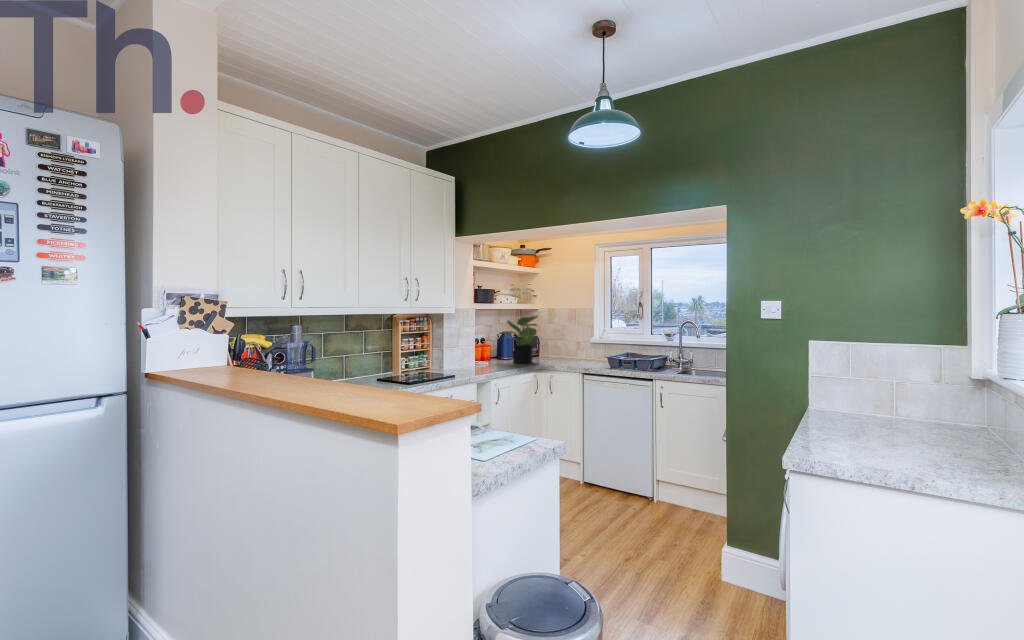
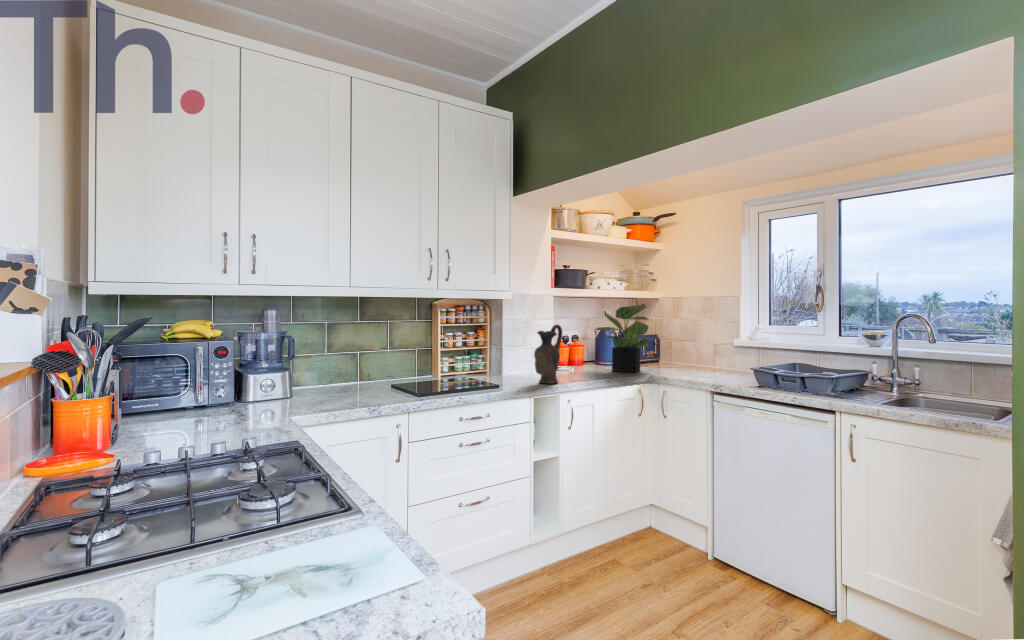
ceramic pitcher: none [471,331,489,373] -> present [534,325,562,383]

